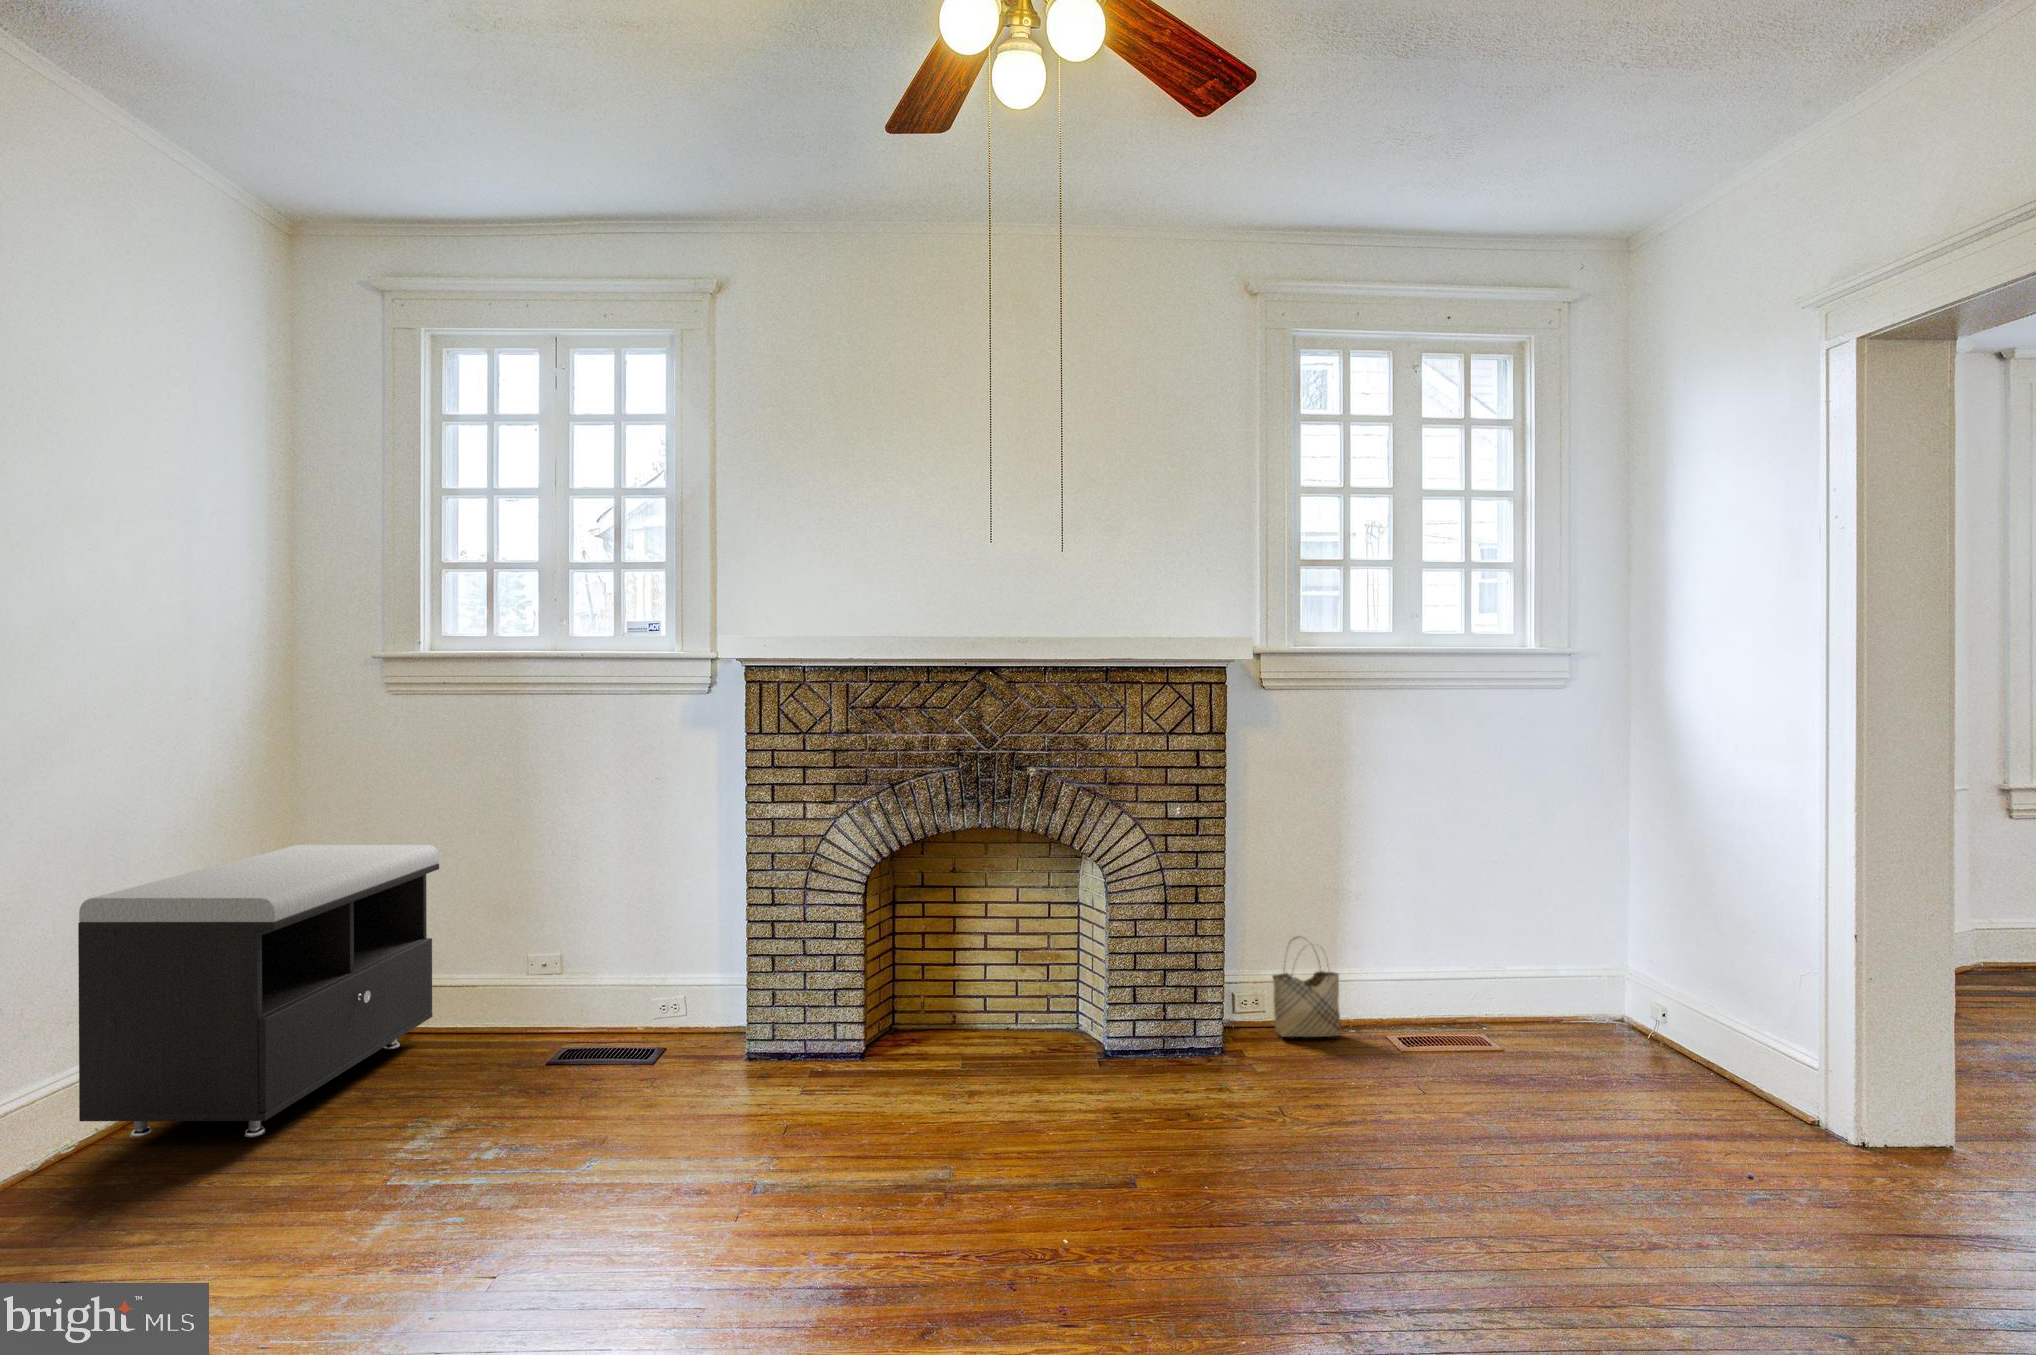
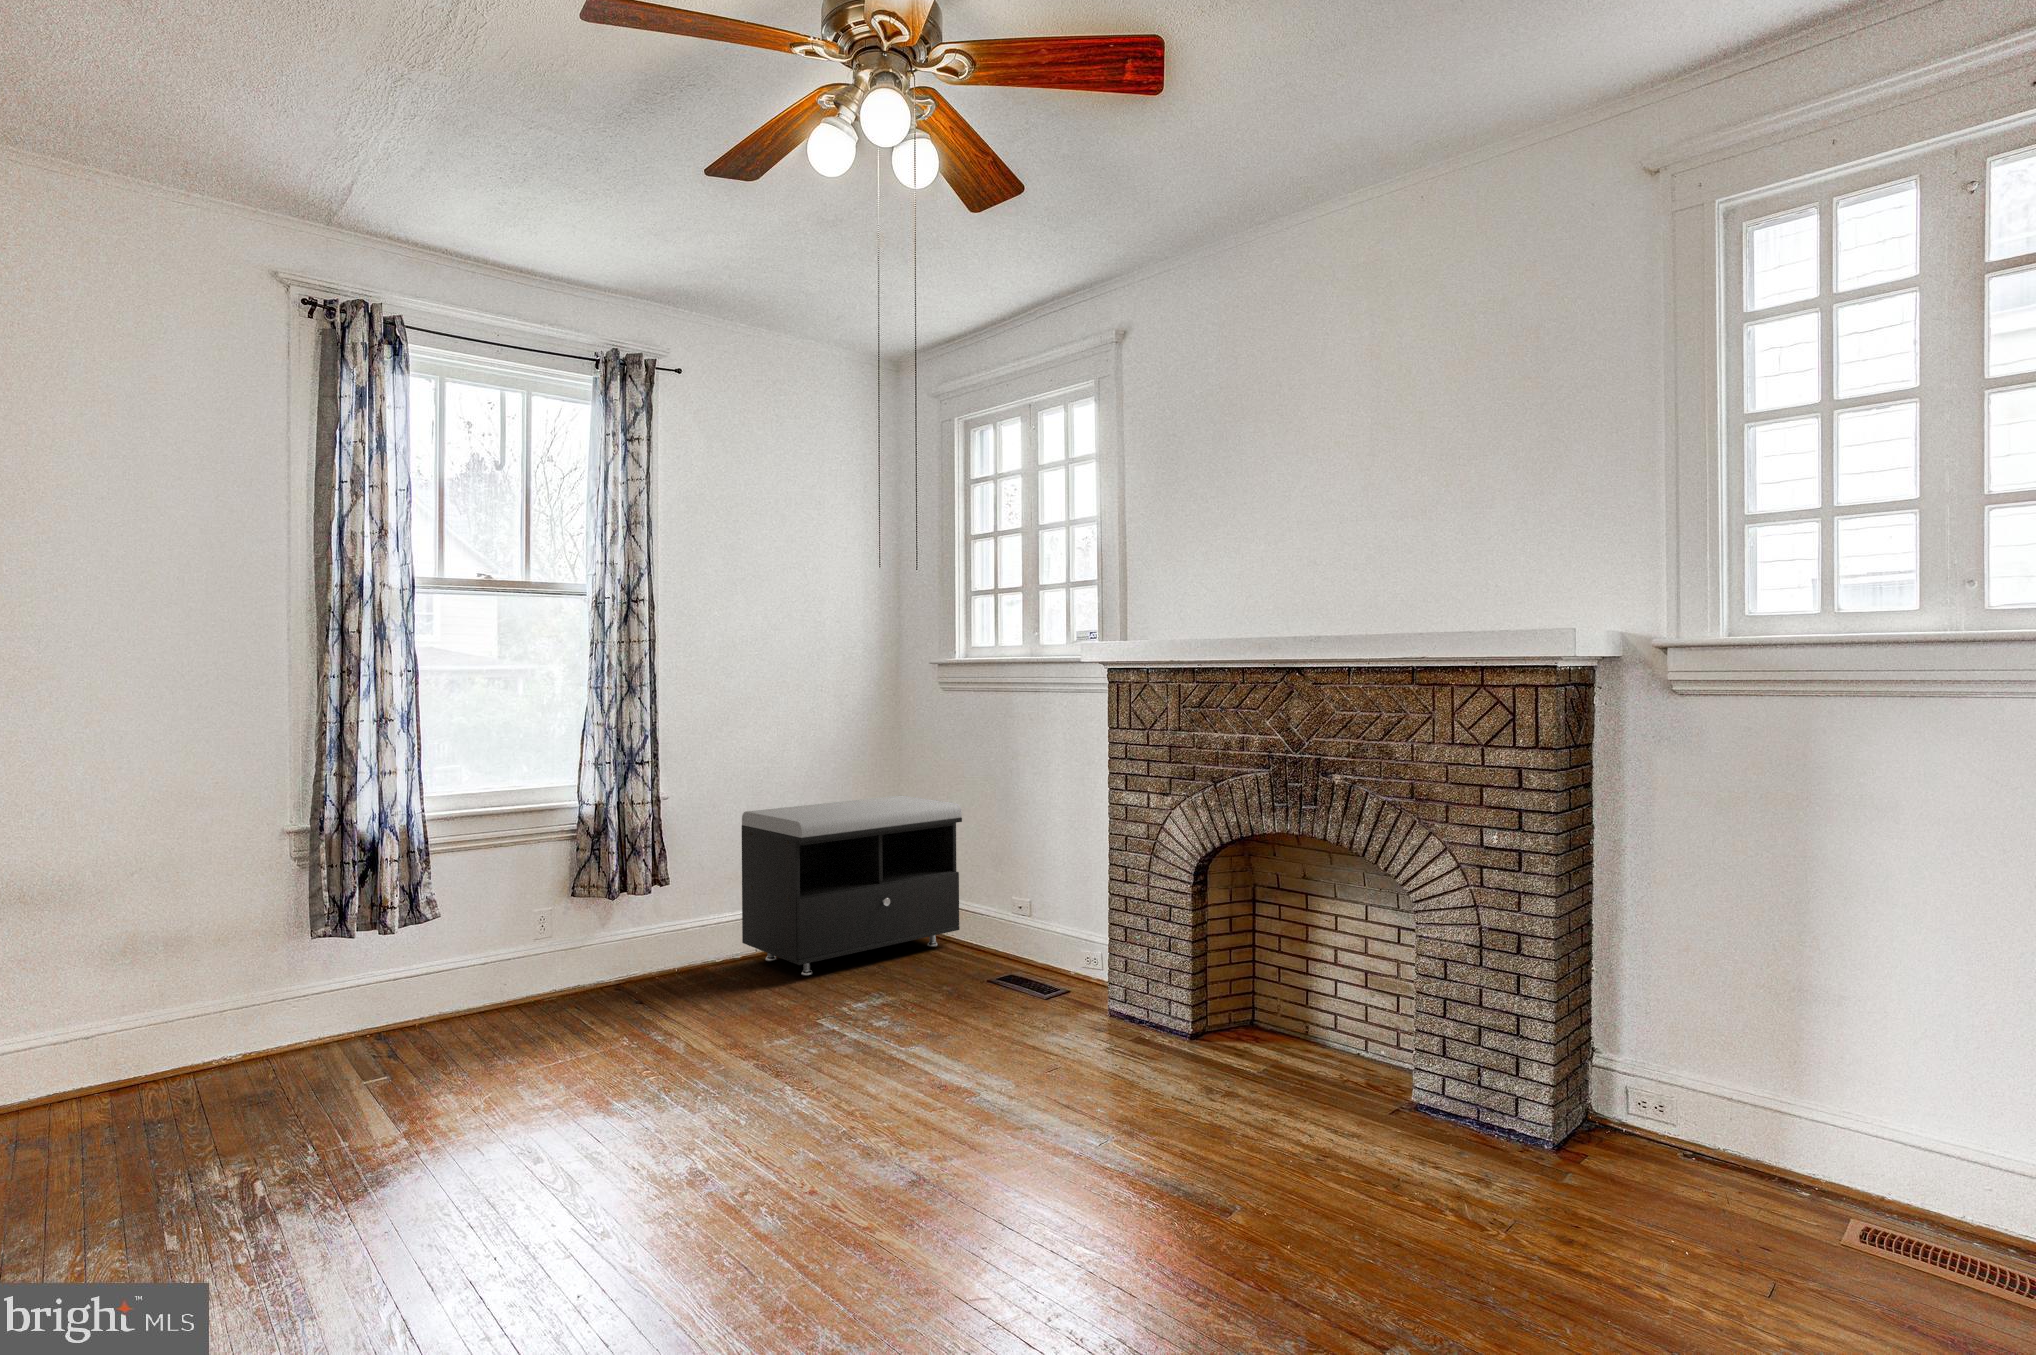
woven basket: present [1272,937,1341,1037] -> none [1655,1033,1772,1184]

